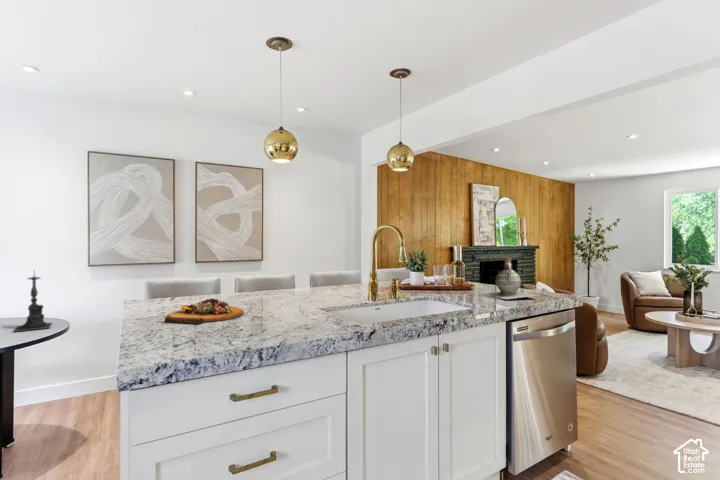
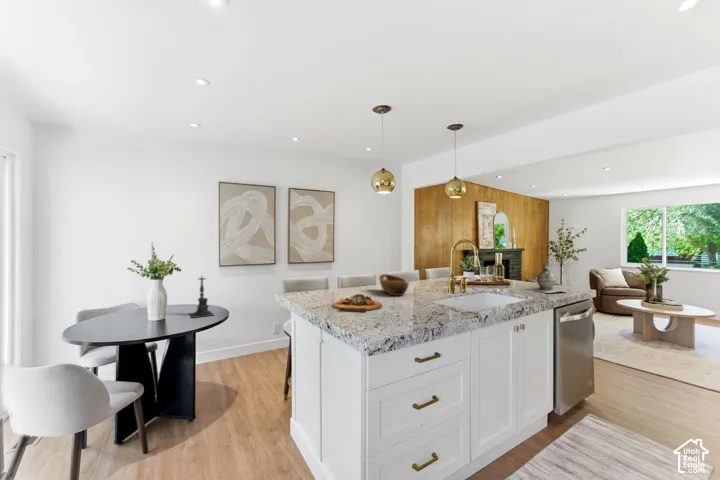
wooden bowl: none [275,273,309,302] -> present [379,274,409,296]

